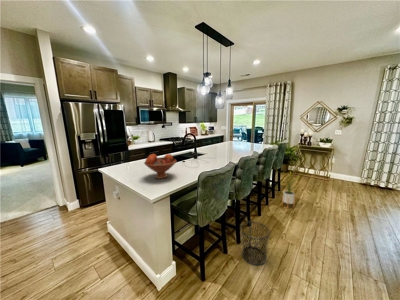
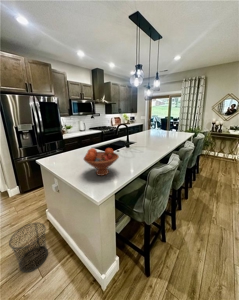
house plant: present [282,175,296,205] -> none [202,156,225,192]
waste bin: present [240,221,270,265] -> present [9,223,48,272]

